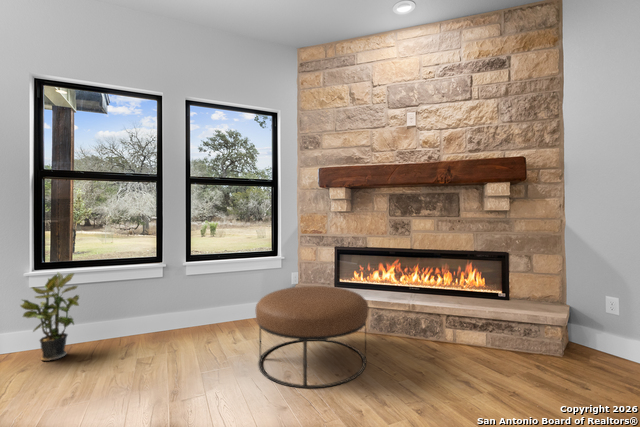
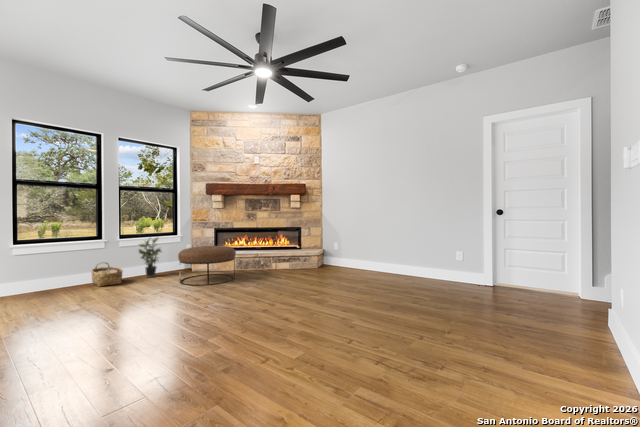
potted plant: present [21,273,79,361] -> present [139,238,161,277]
woven basket: none [134,301,180,348] -> present [91,262,123,287]

